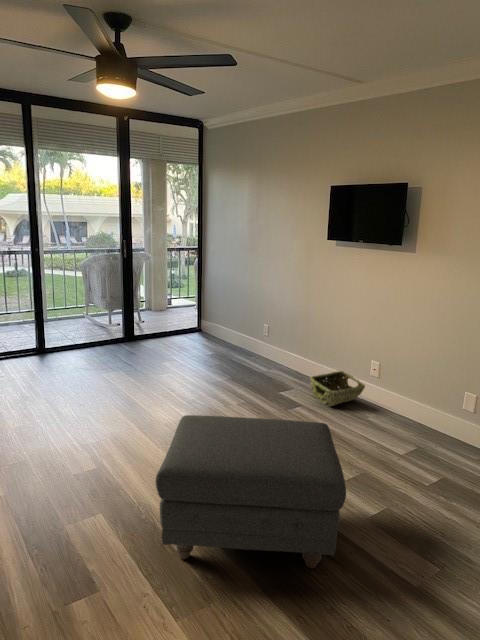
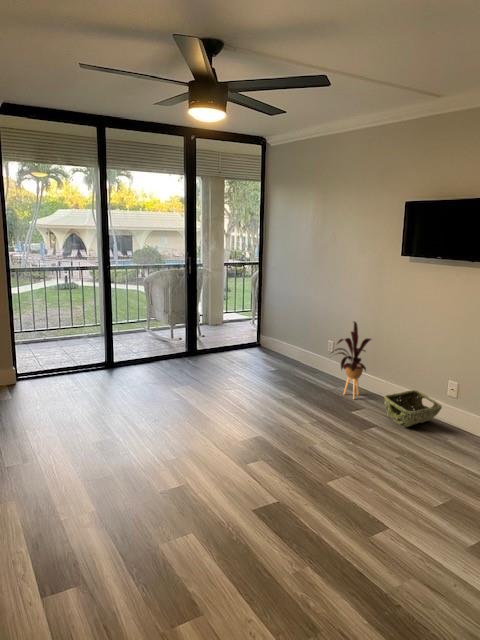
house plant: none [259,305,304,381] -> present [332,322,371,399]
ottoman: present [156,415,346,568] -> none [260,436,460,601]

